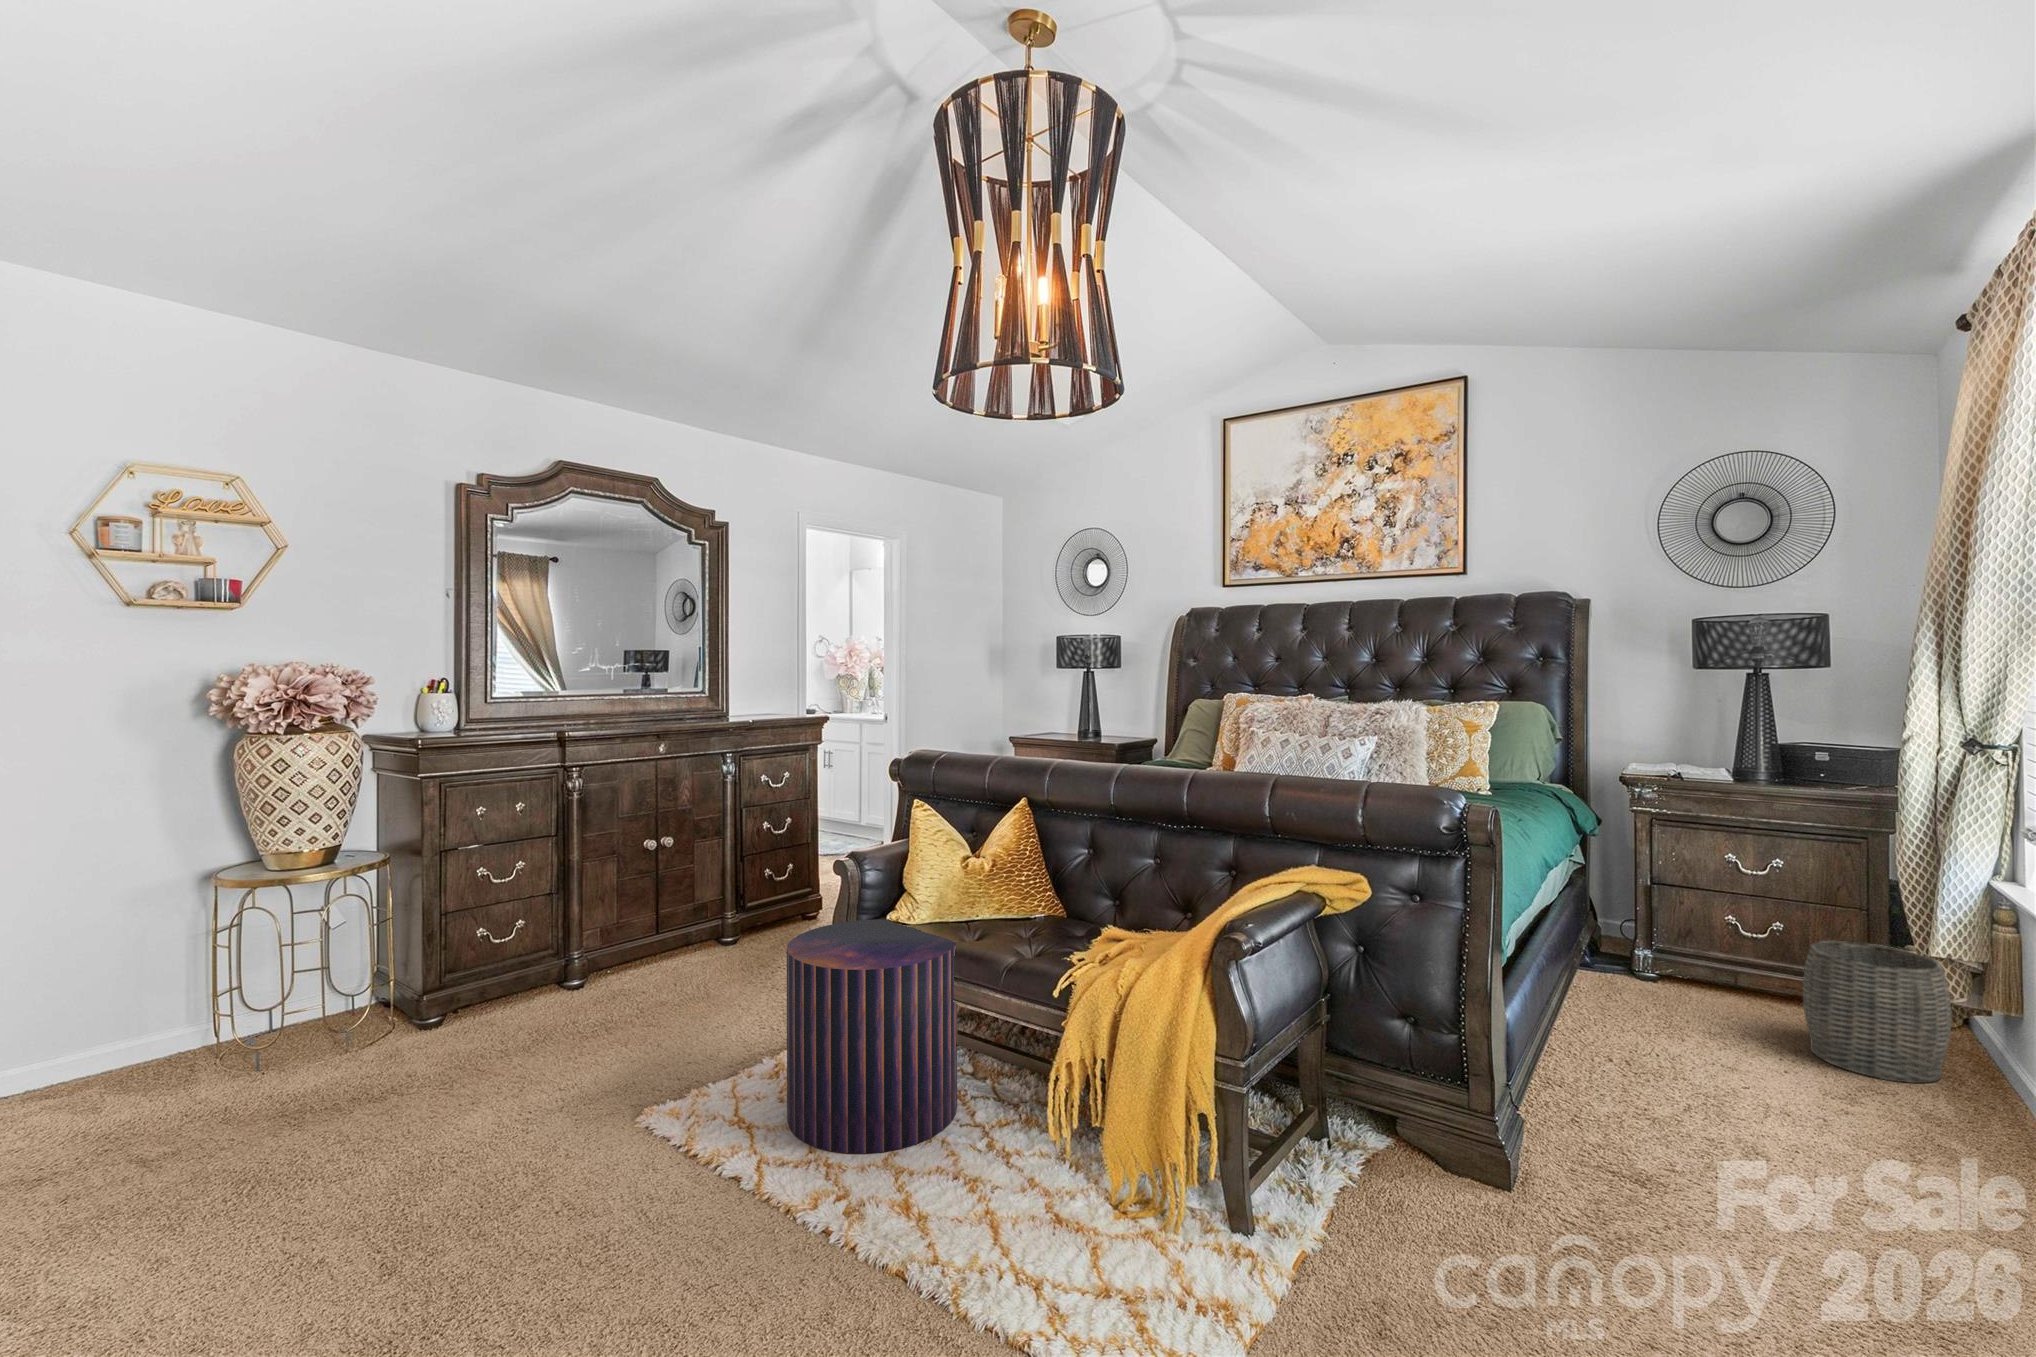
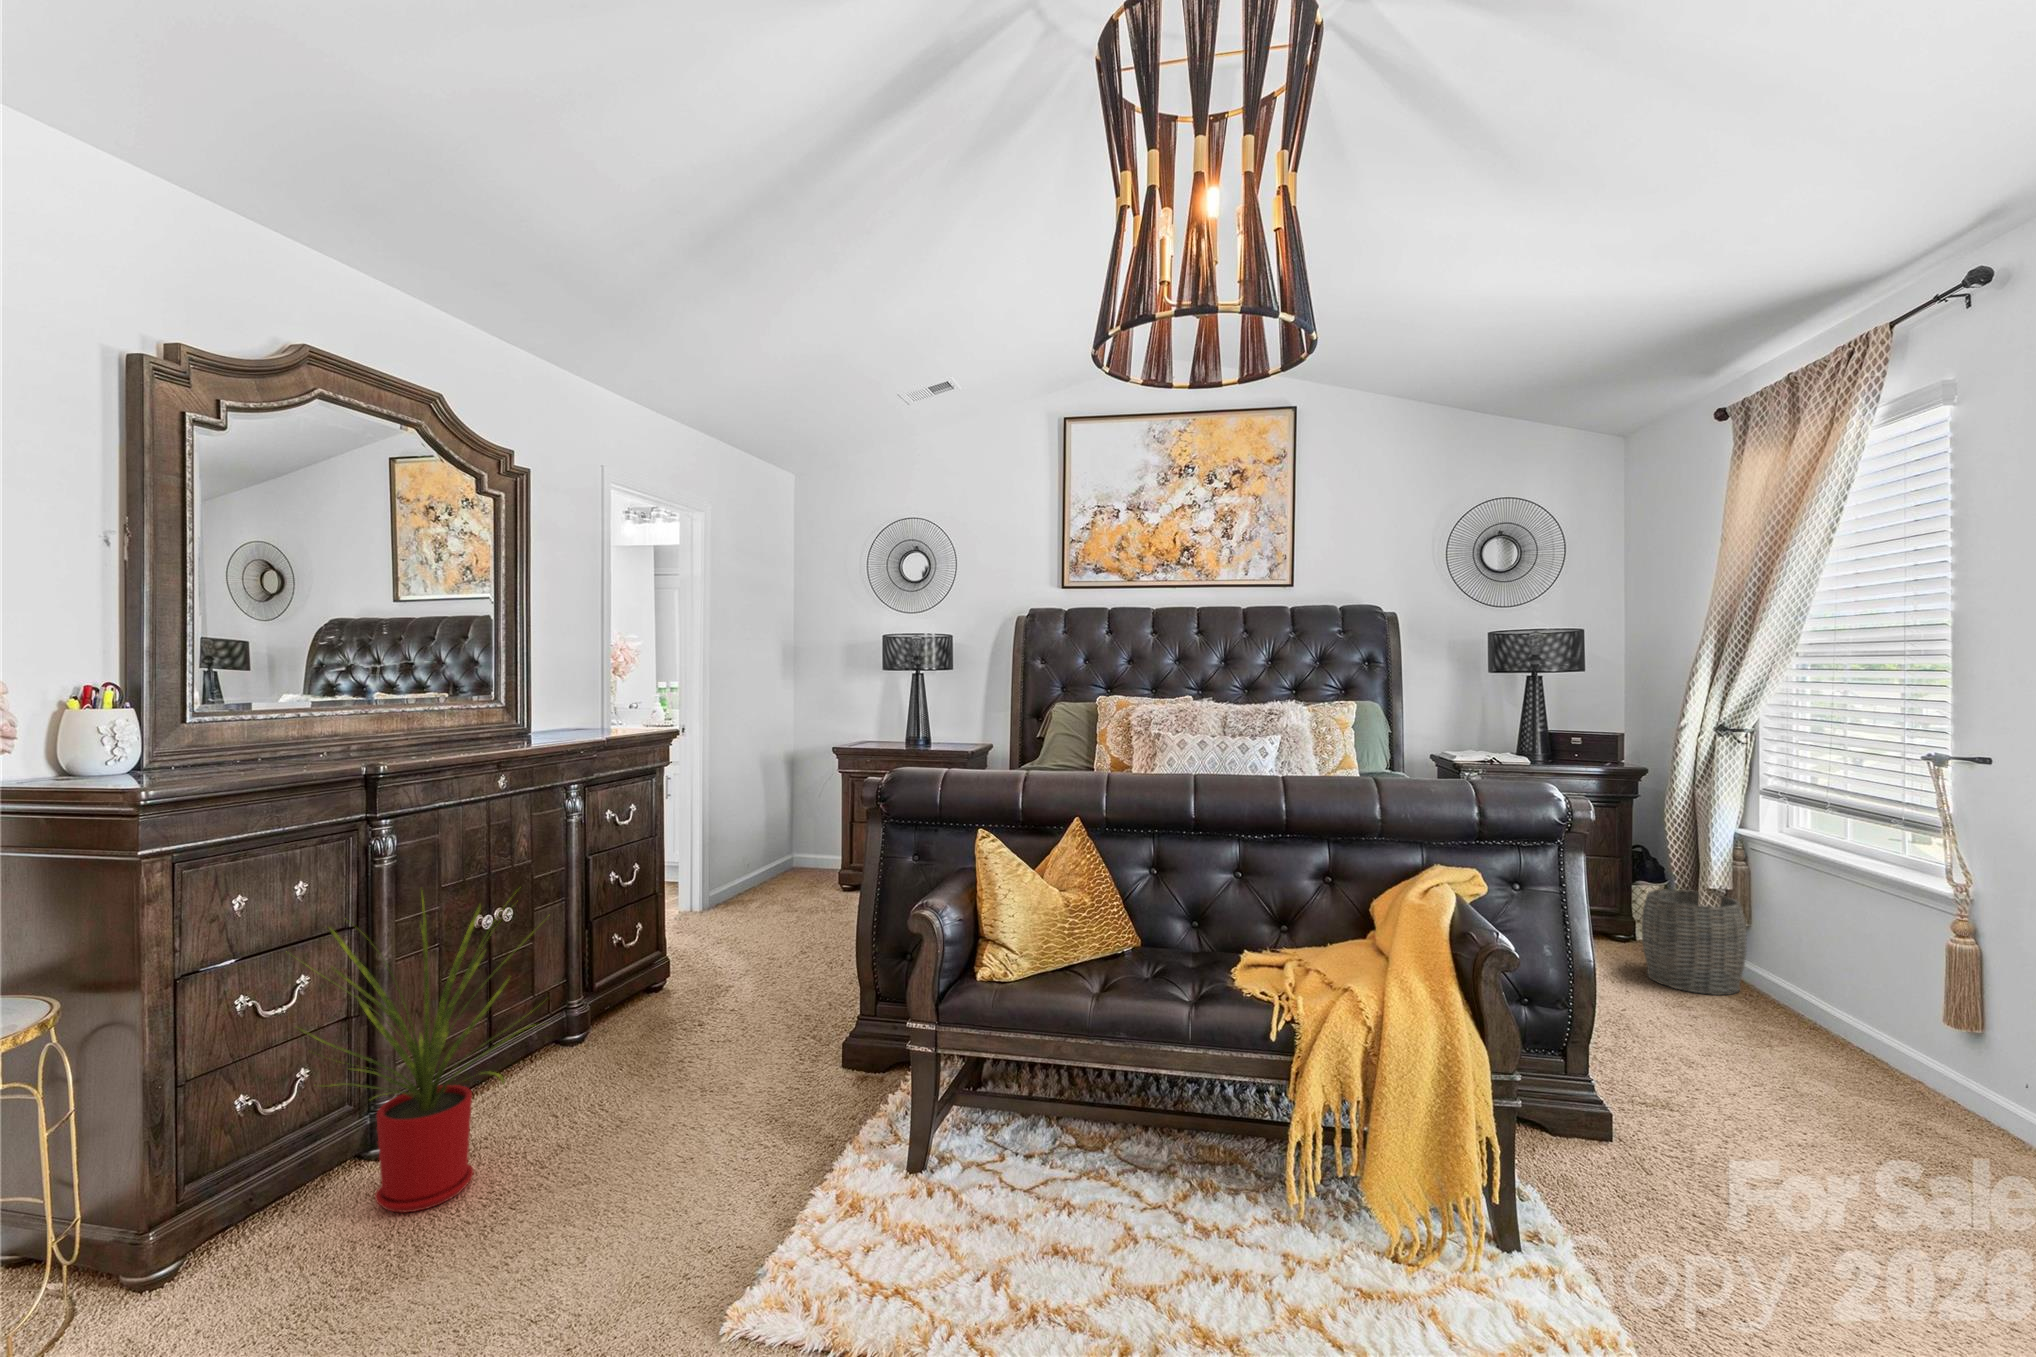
house plant: none [489,815,650,1021] -> present [294,892,540,1212]
pouf: present [787,919,957,1154] -> none [922,978,1136,1298]

